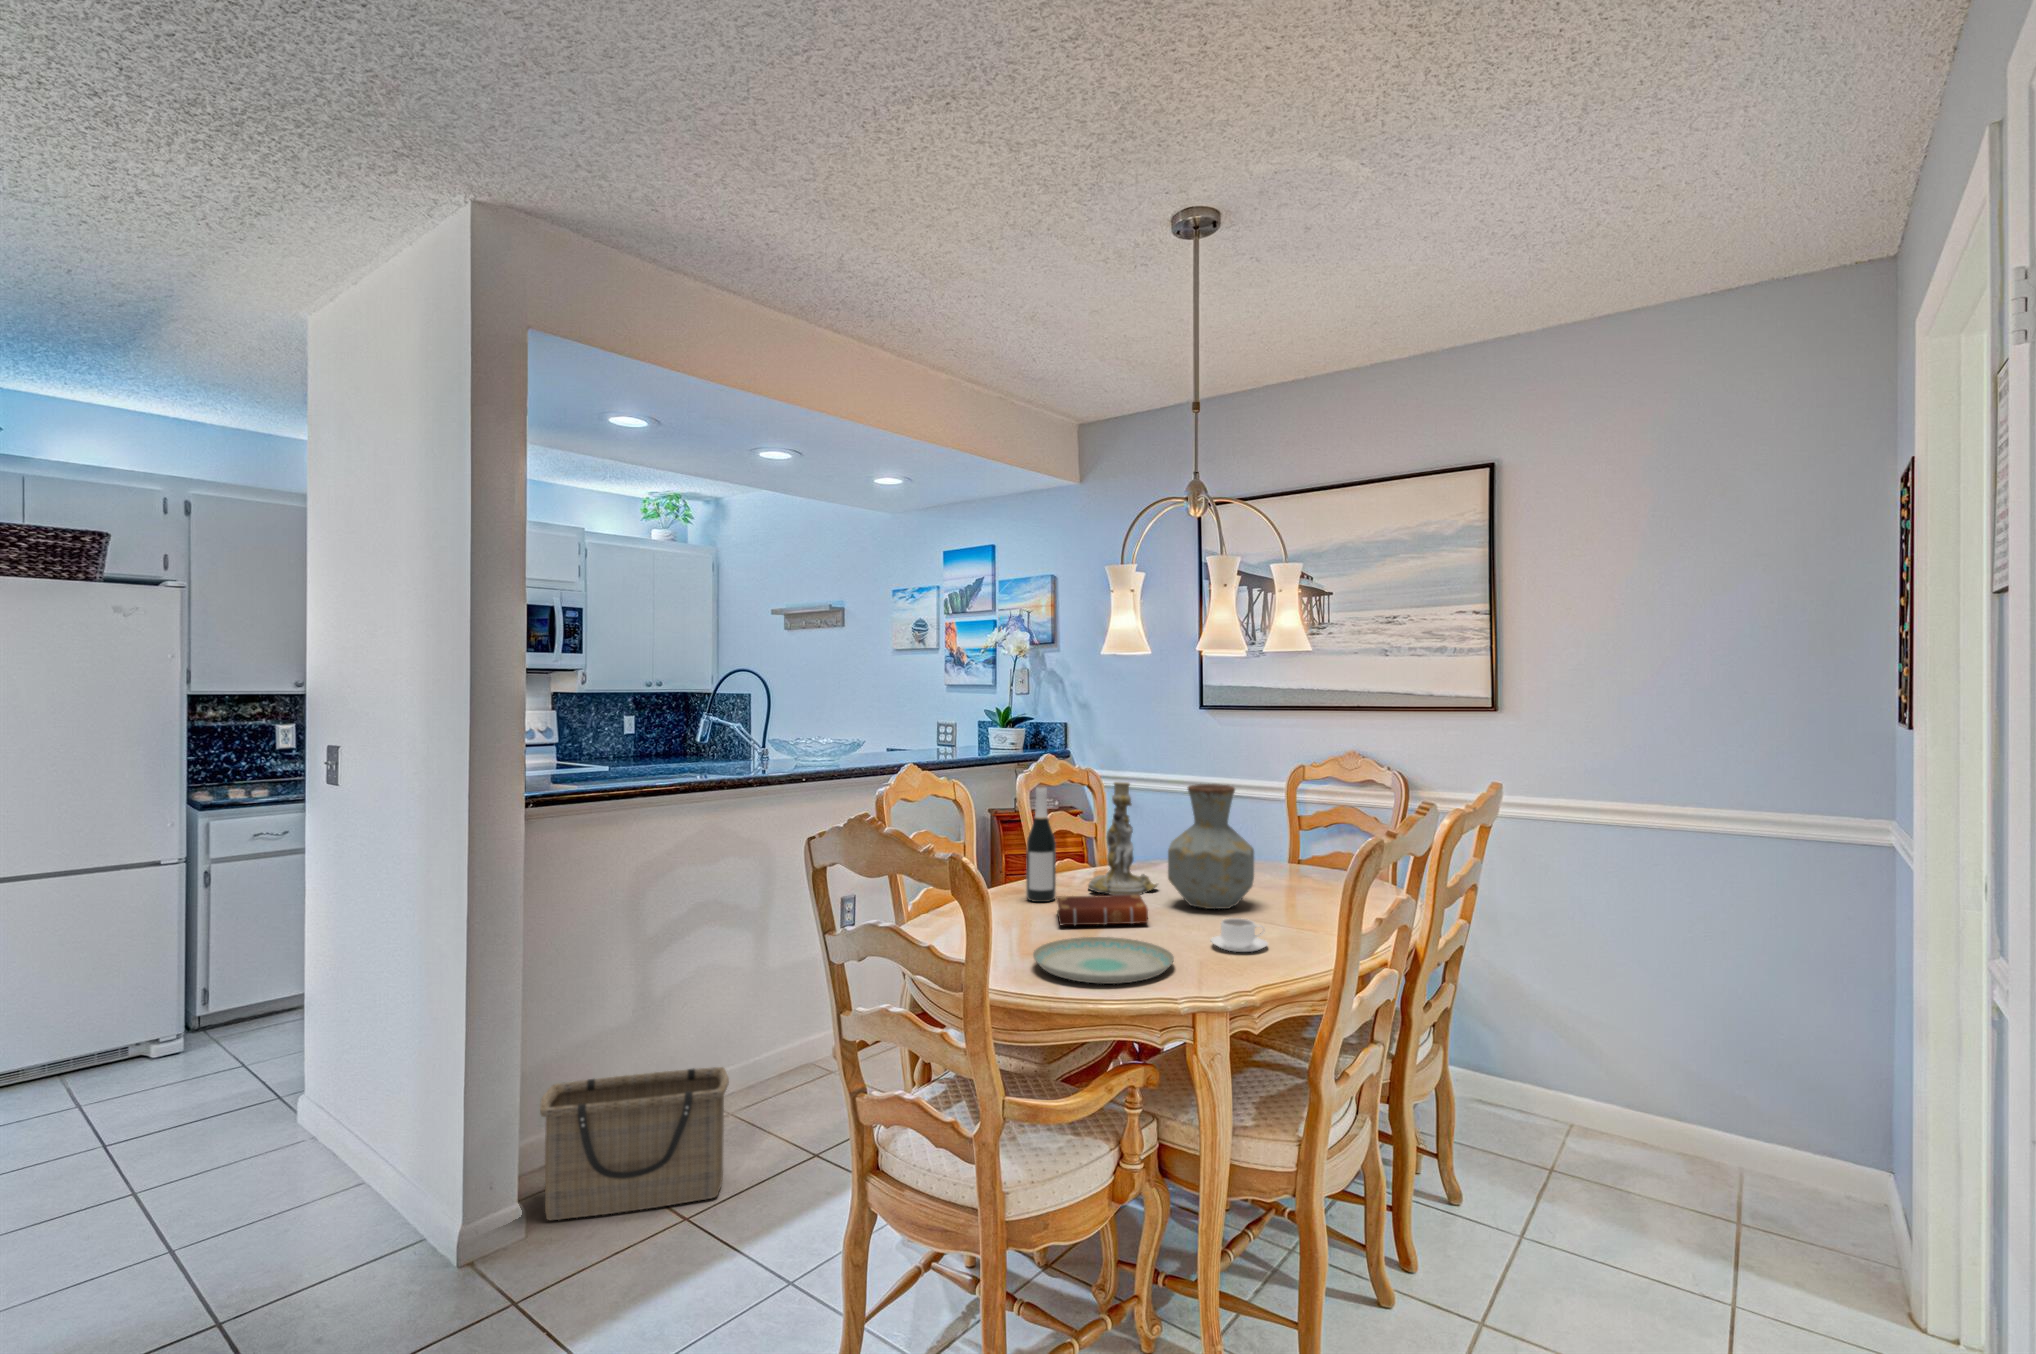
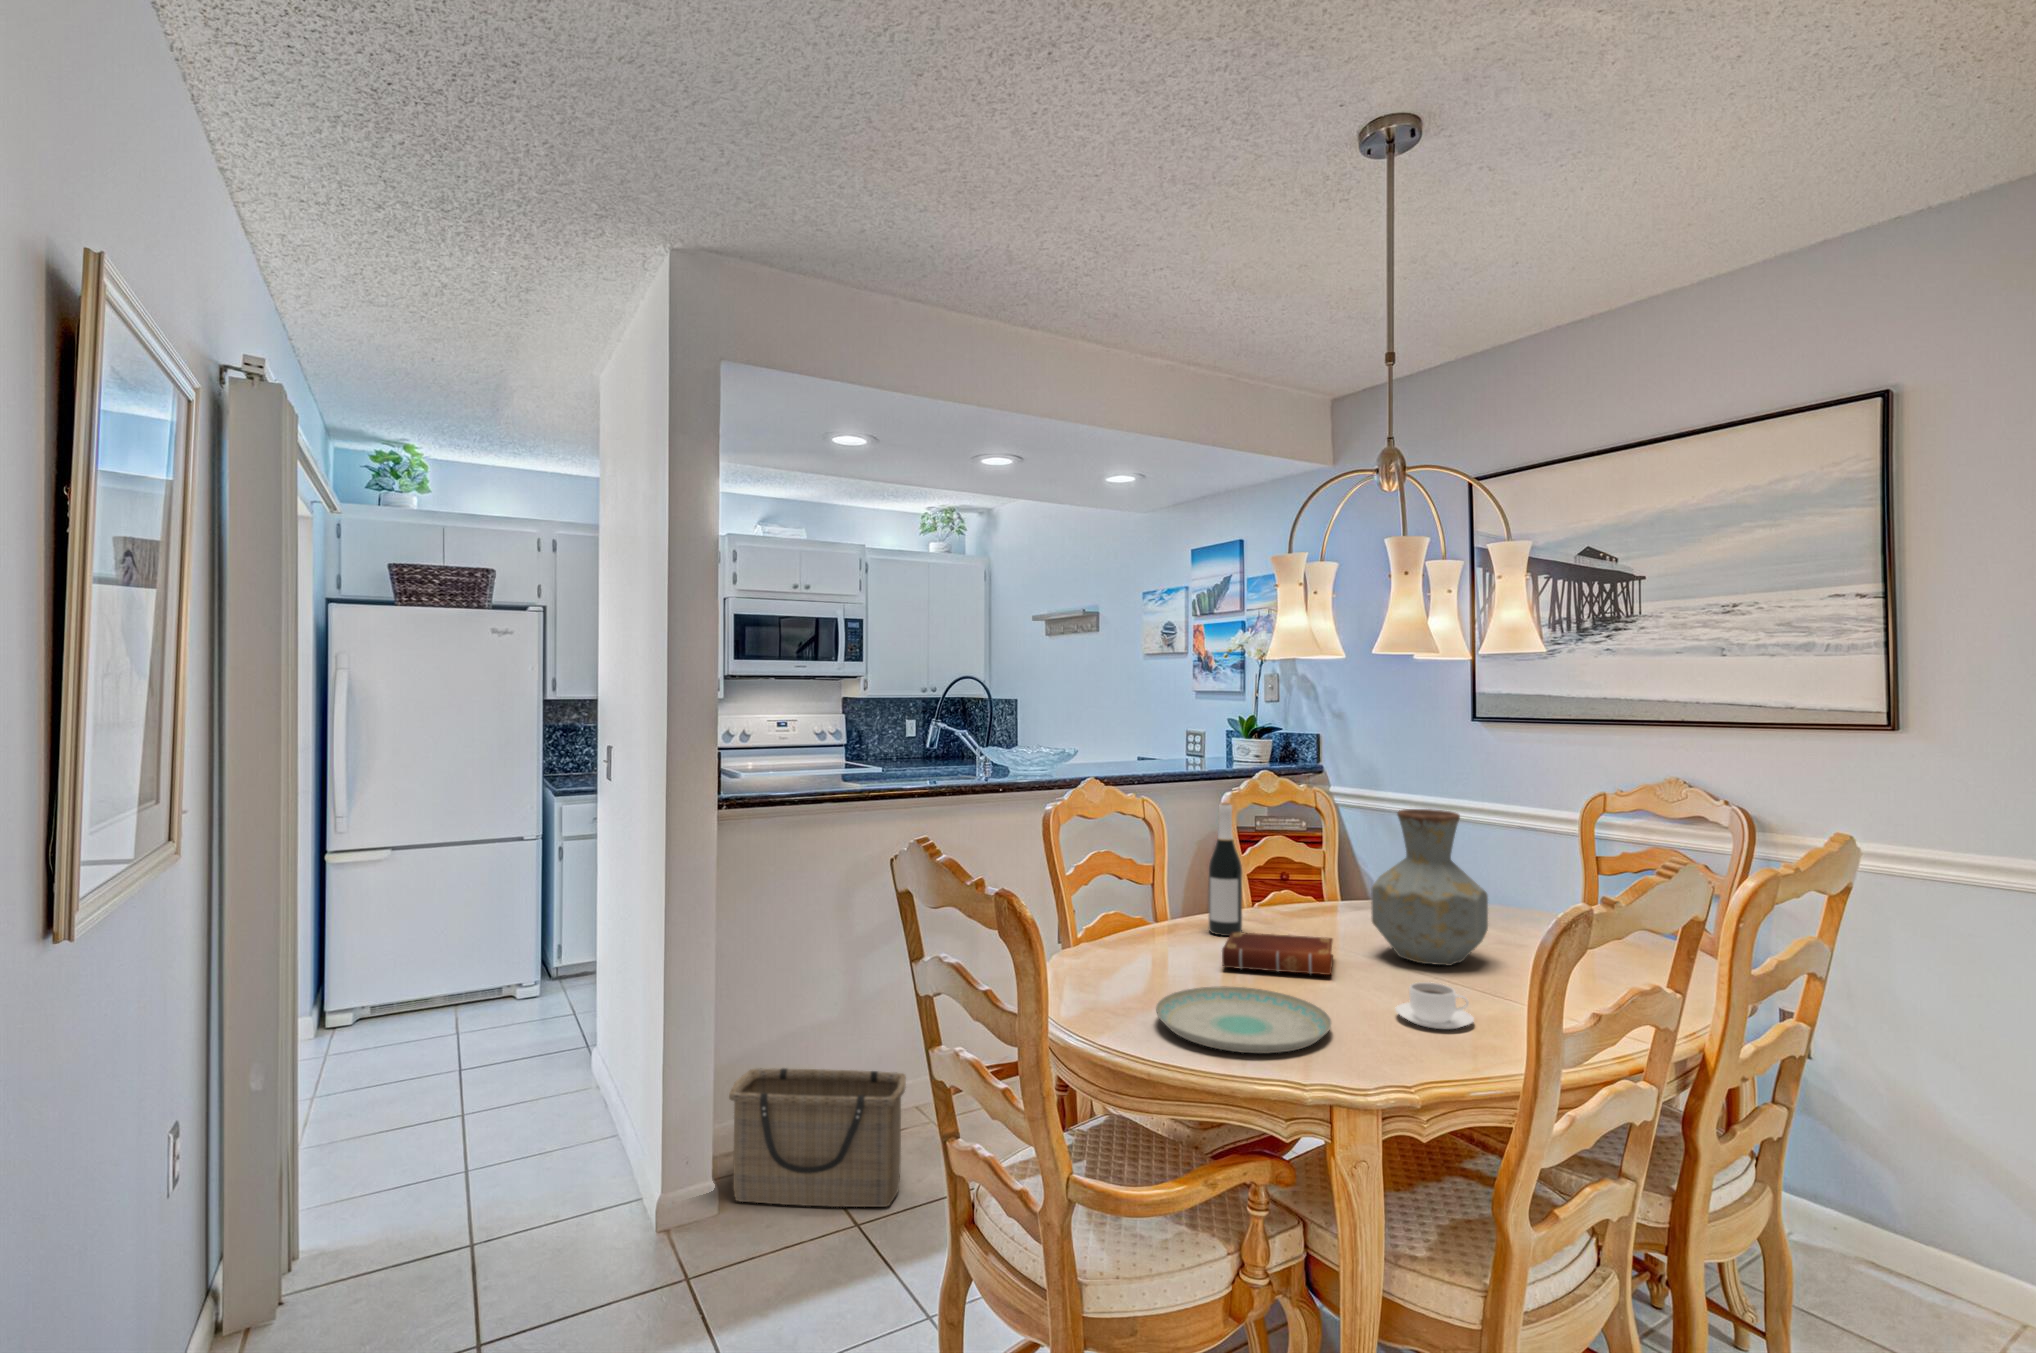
candlestick: present [1088,782,1158,895] -> none [1286,801,1373,937]

